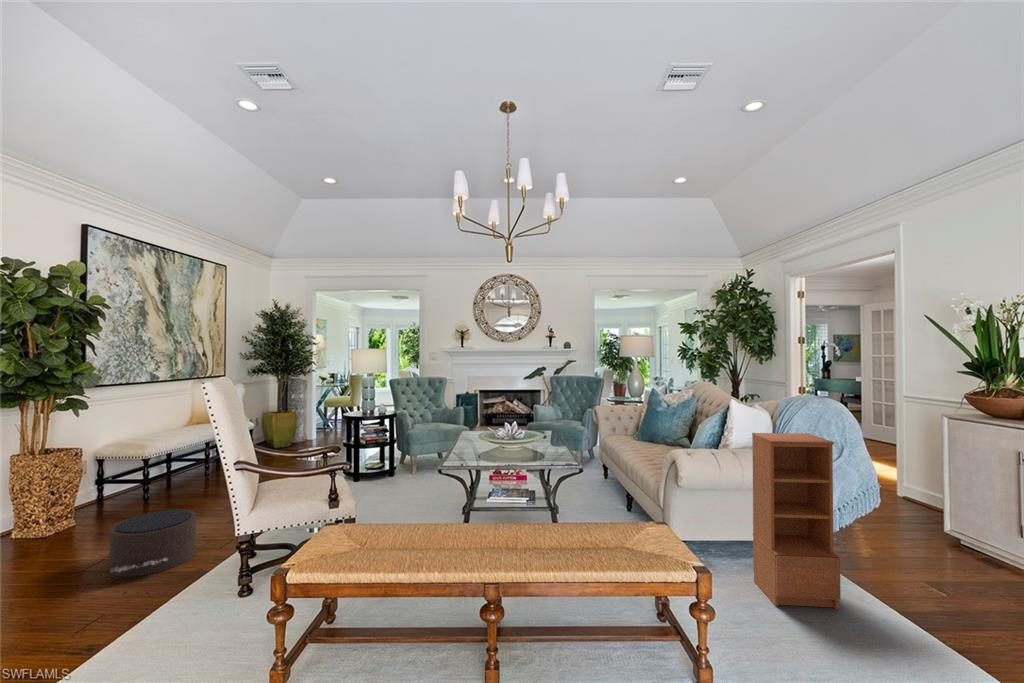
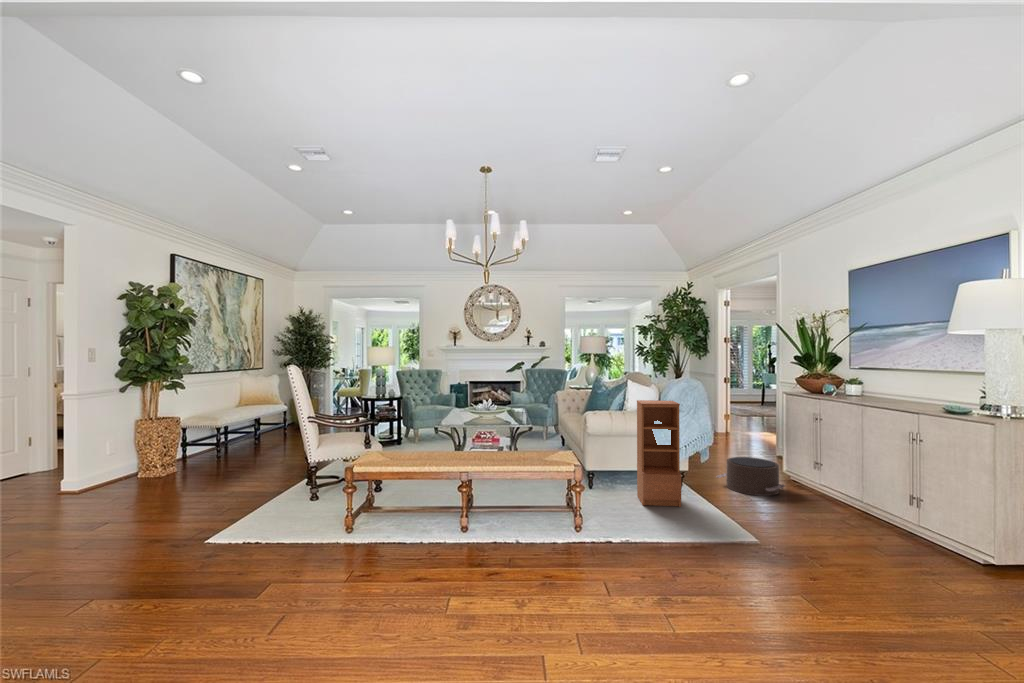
pouf: present [109,509,196,577] -> present [716,457,785,496]

